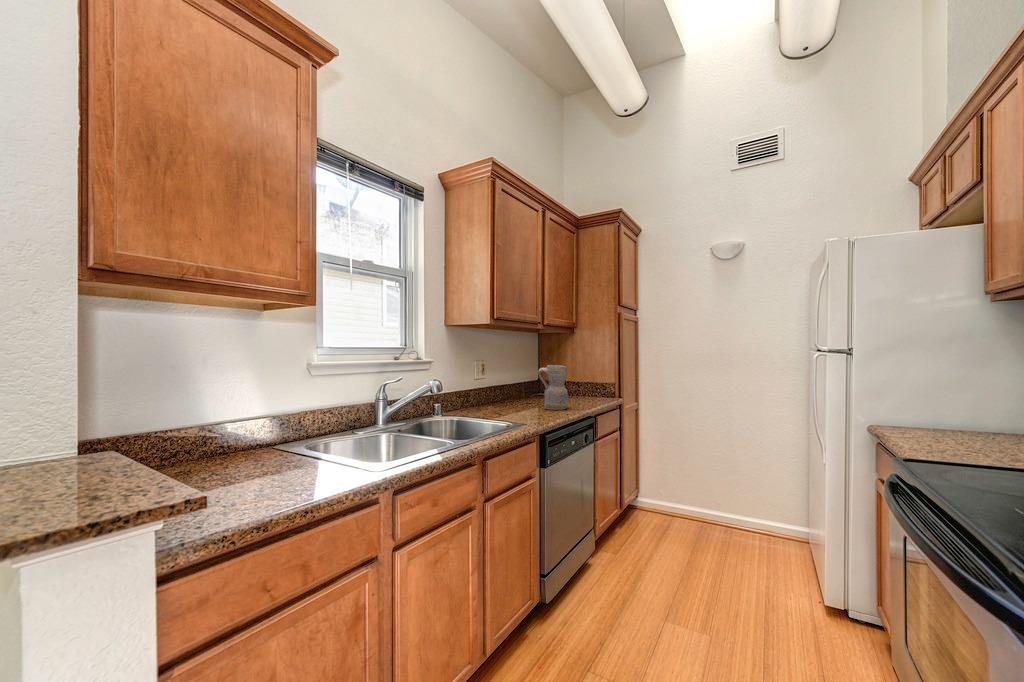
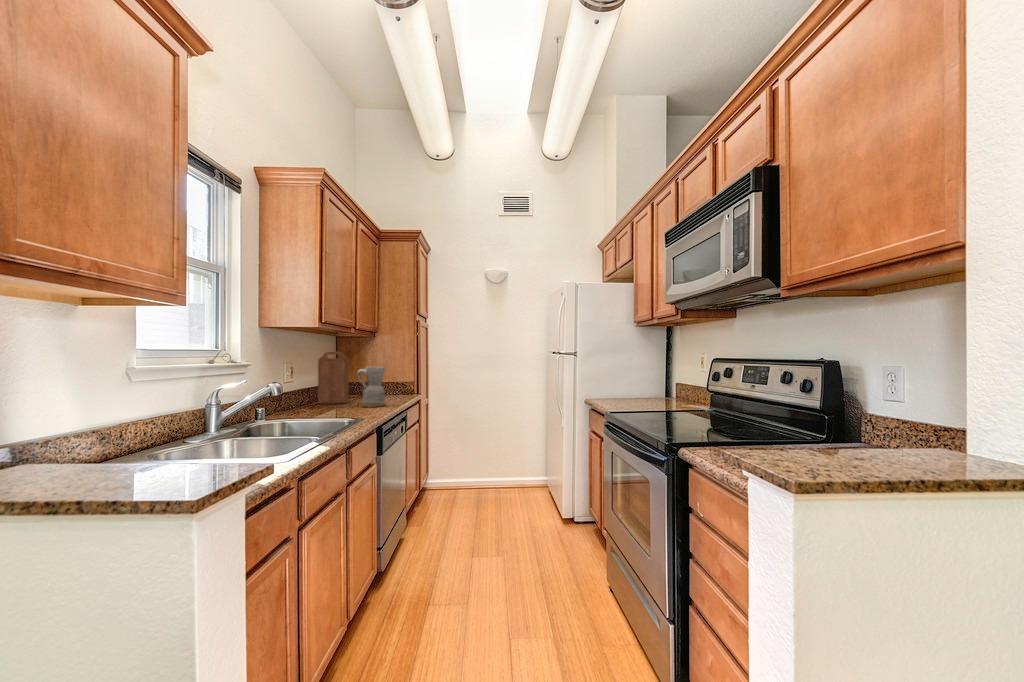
cutting board: none [512,349,539,403] -> present [318,352,349,403]

